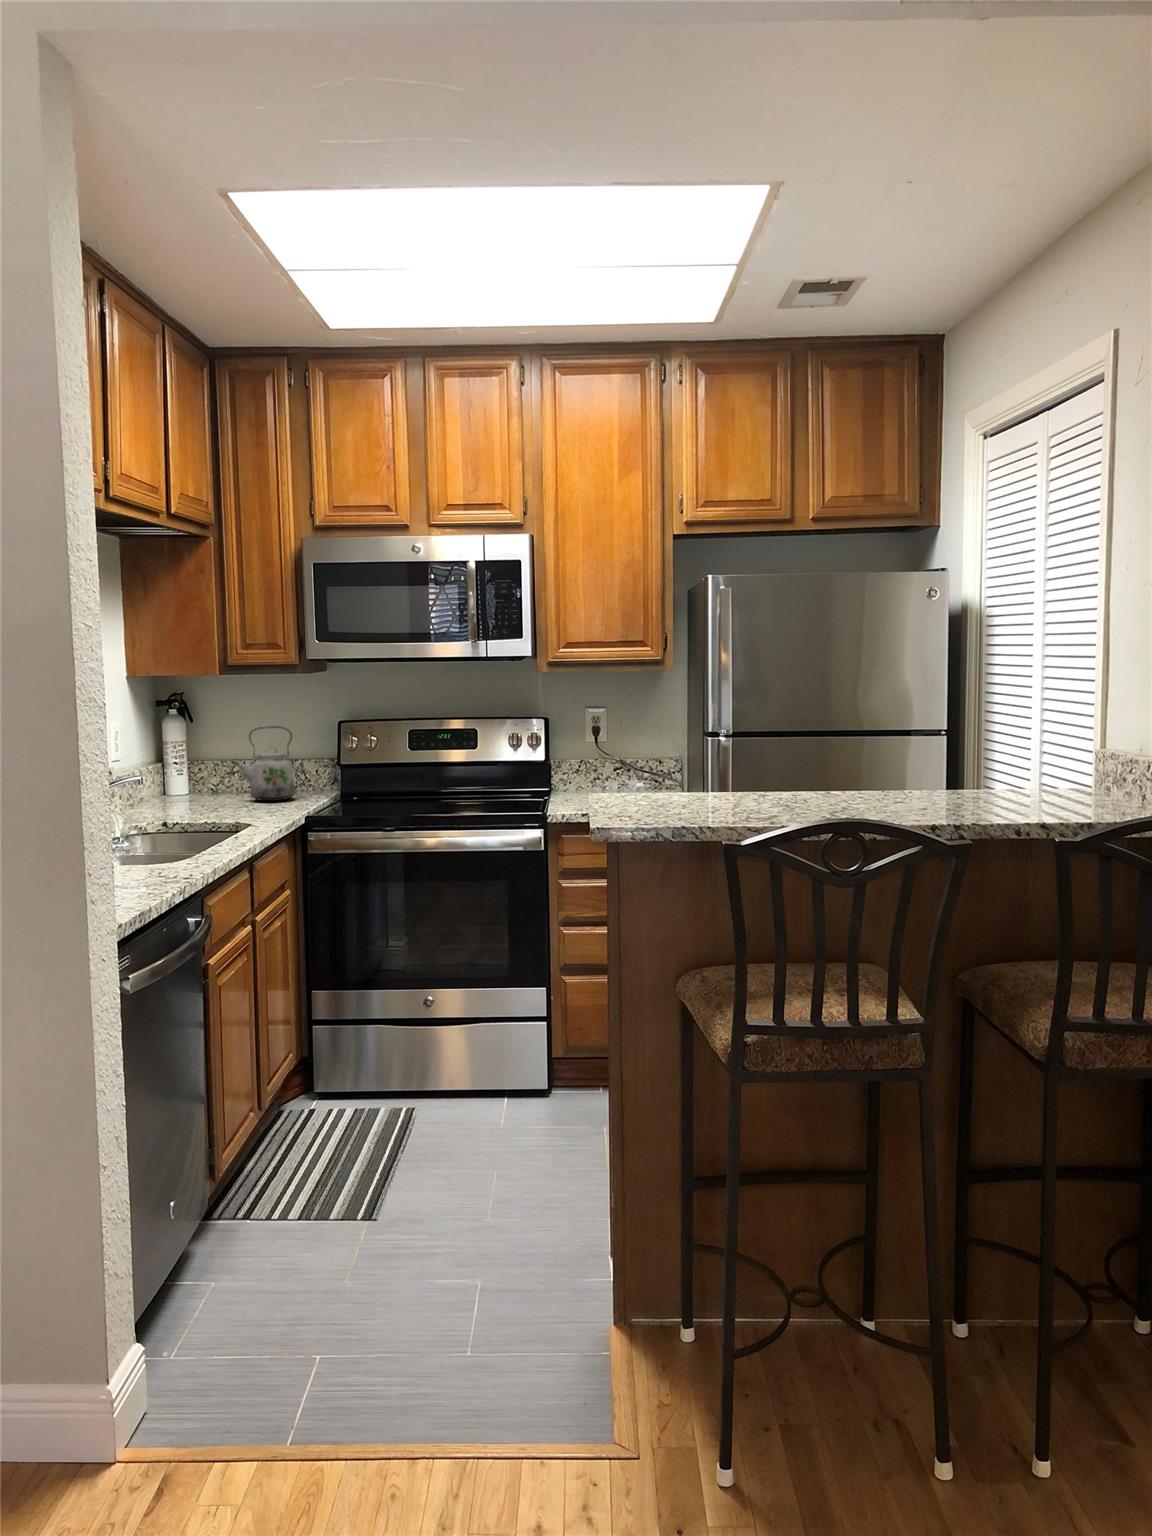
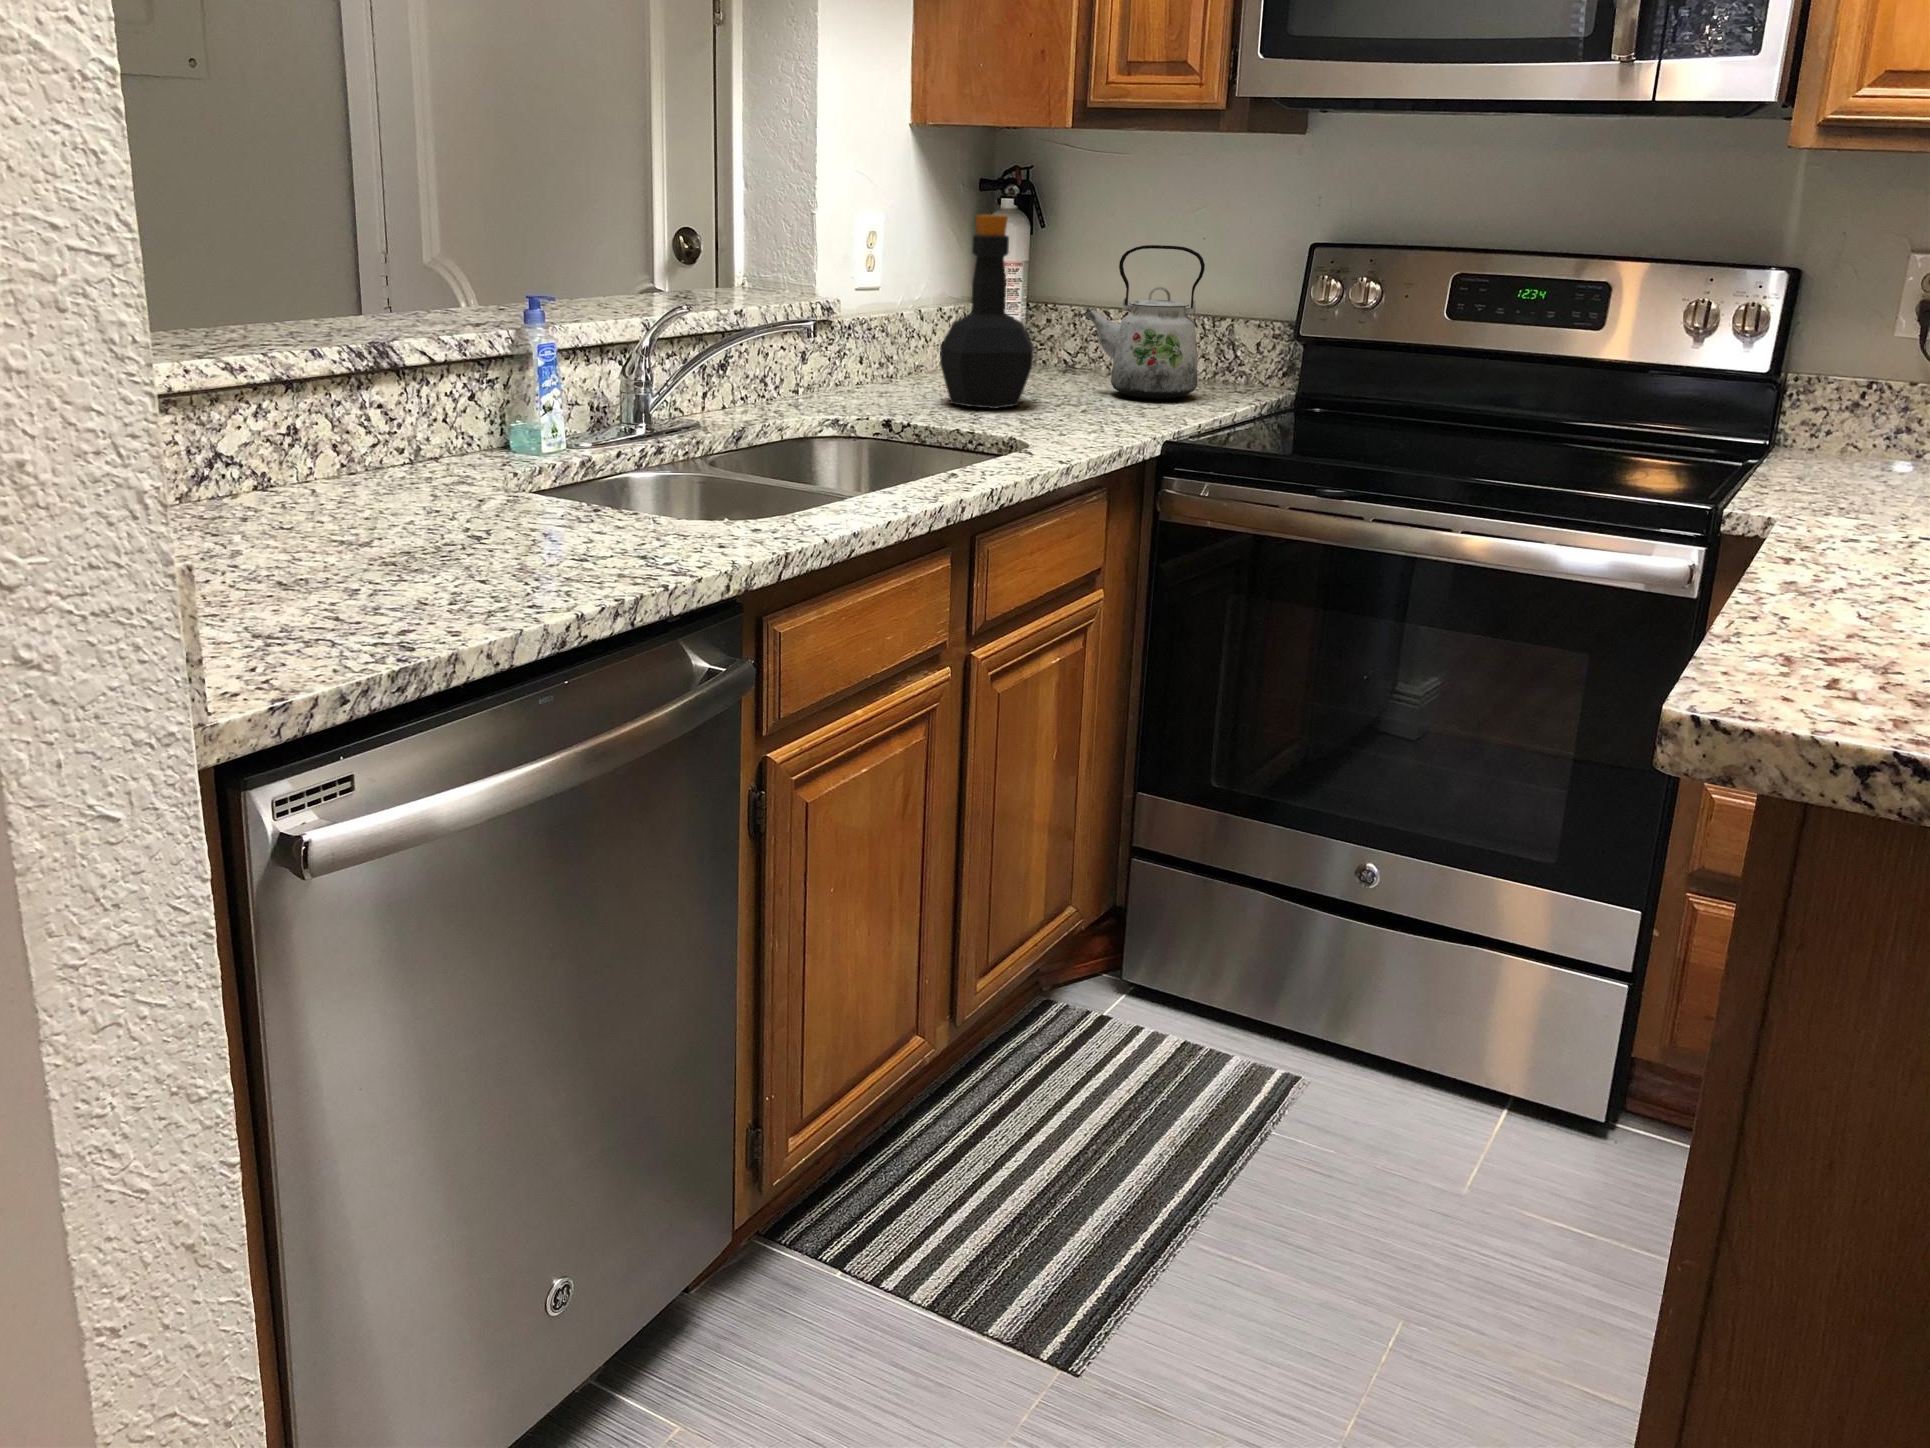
bottle: none [166,717,220,813] -> present [940,215,1034,409]

